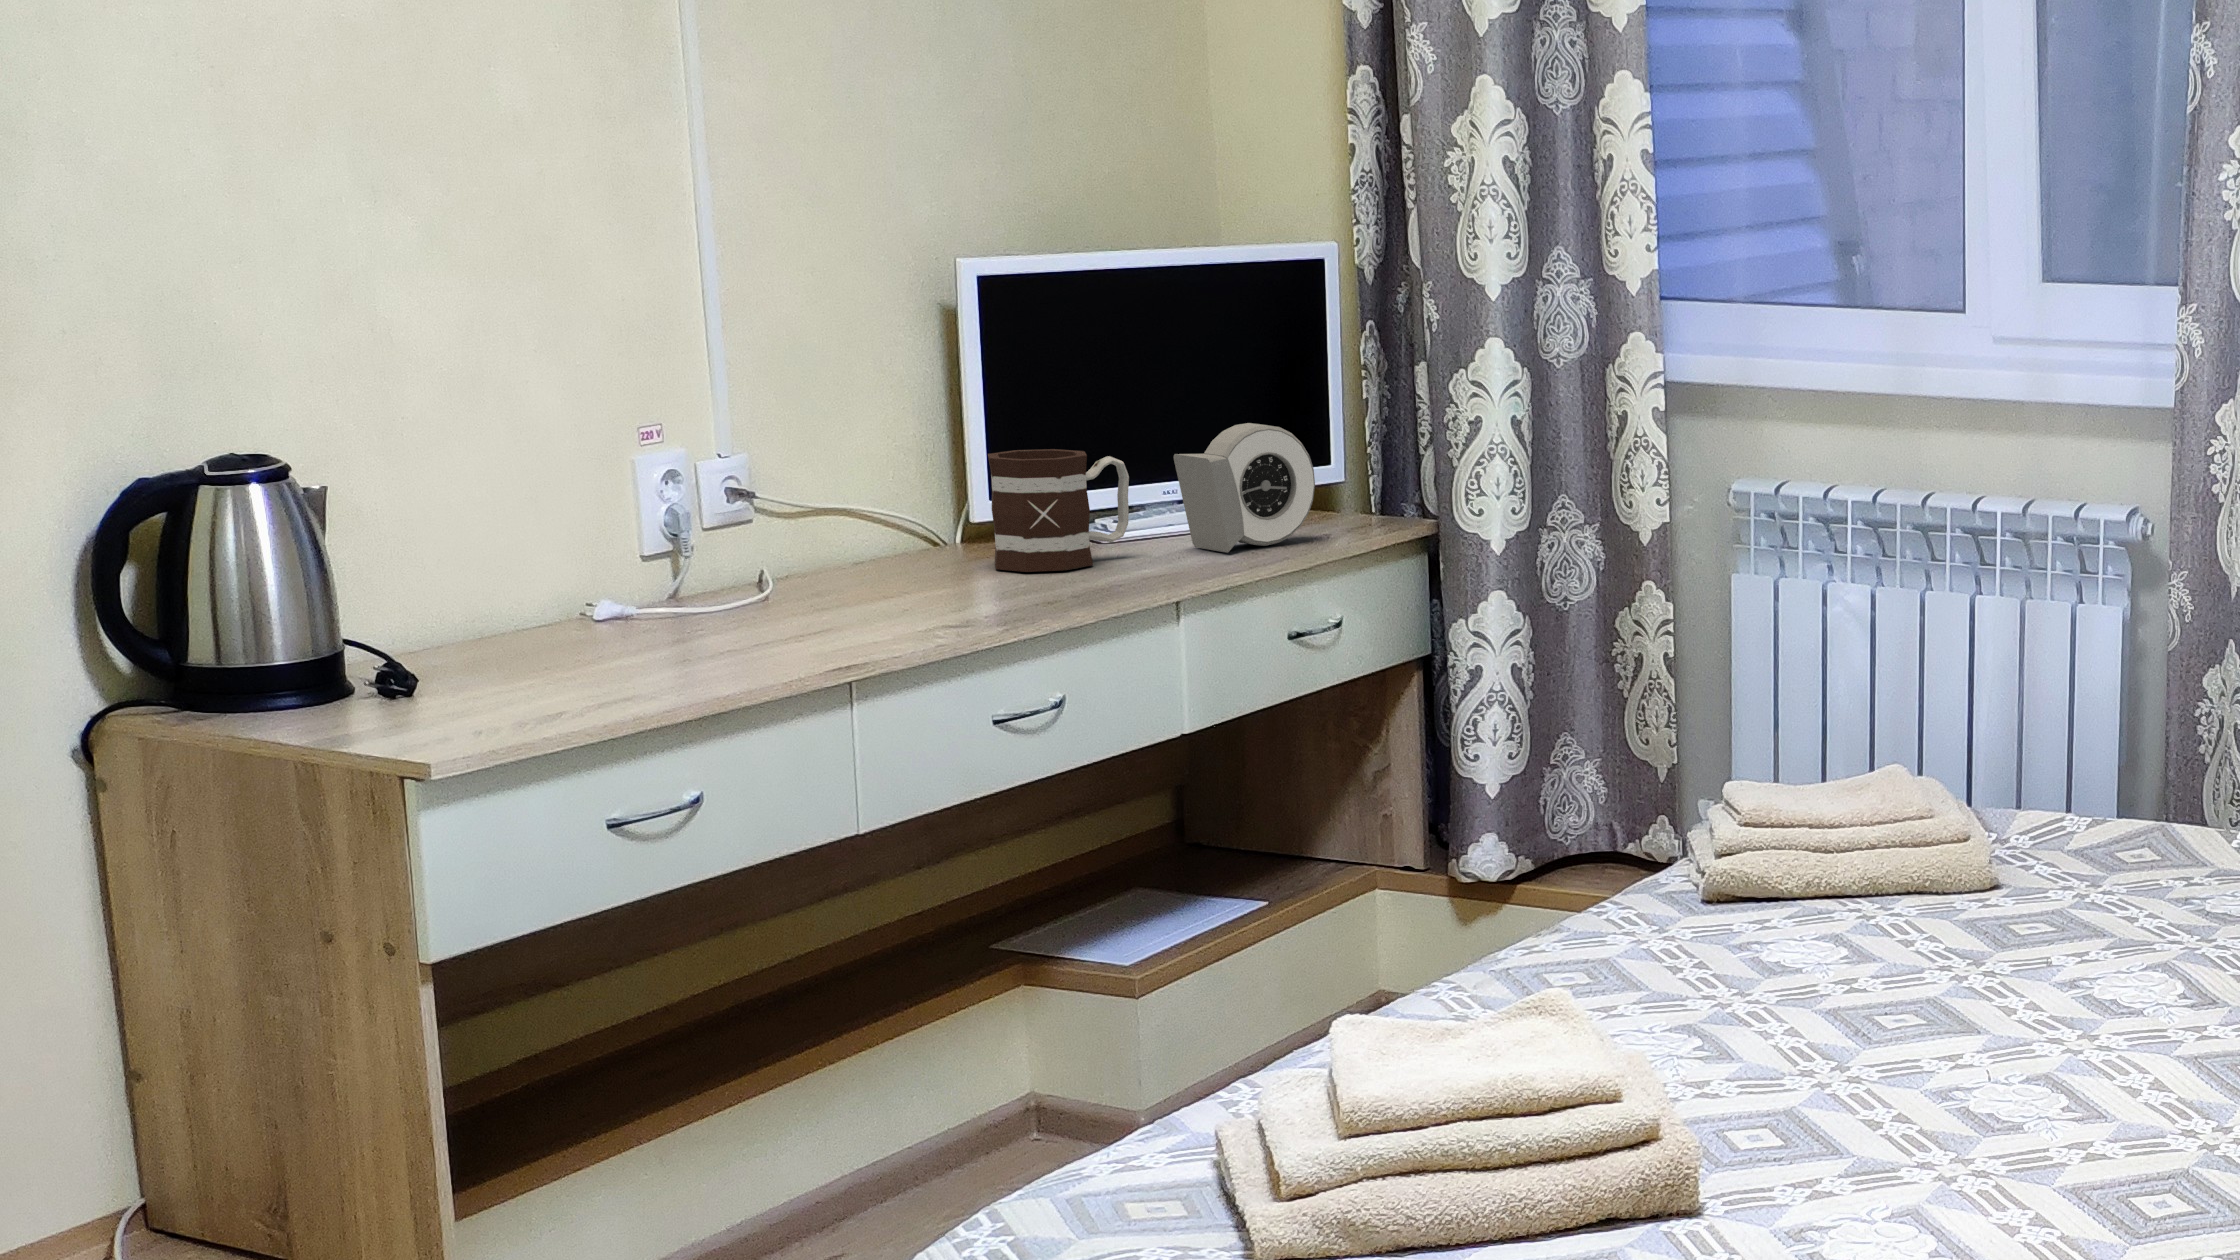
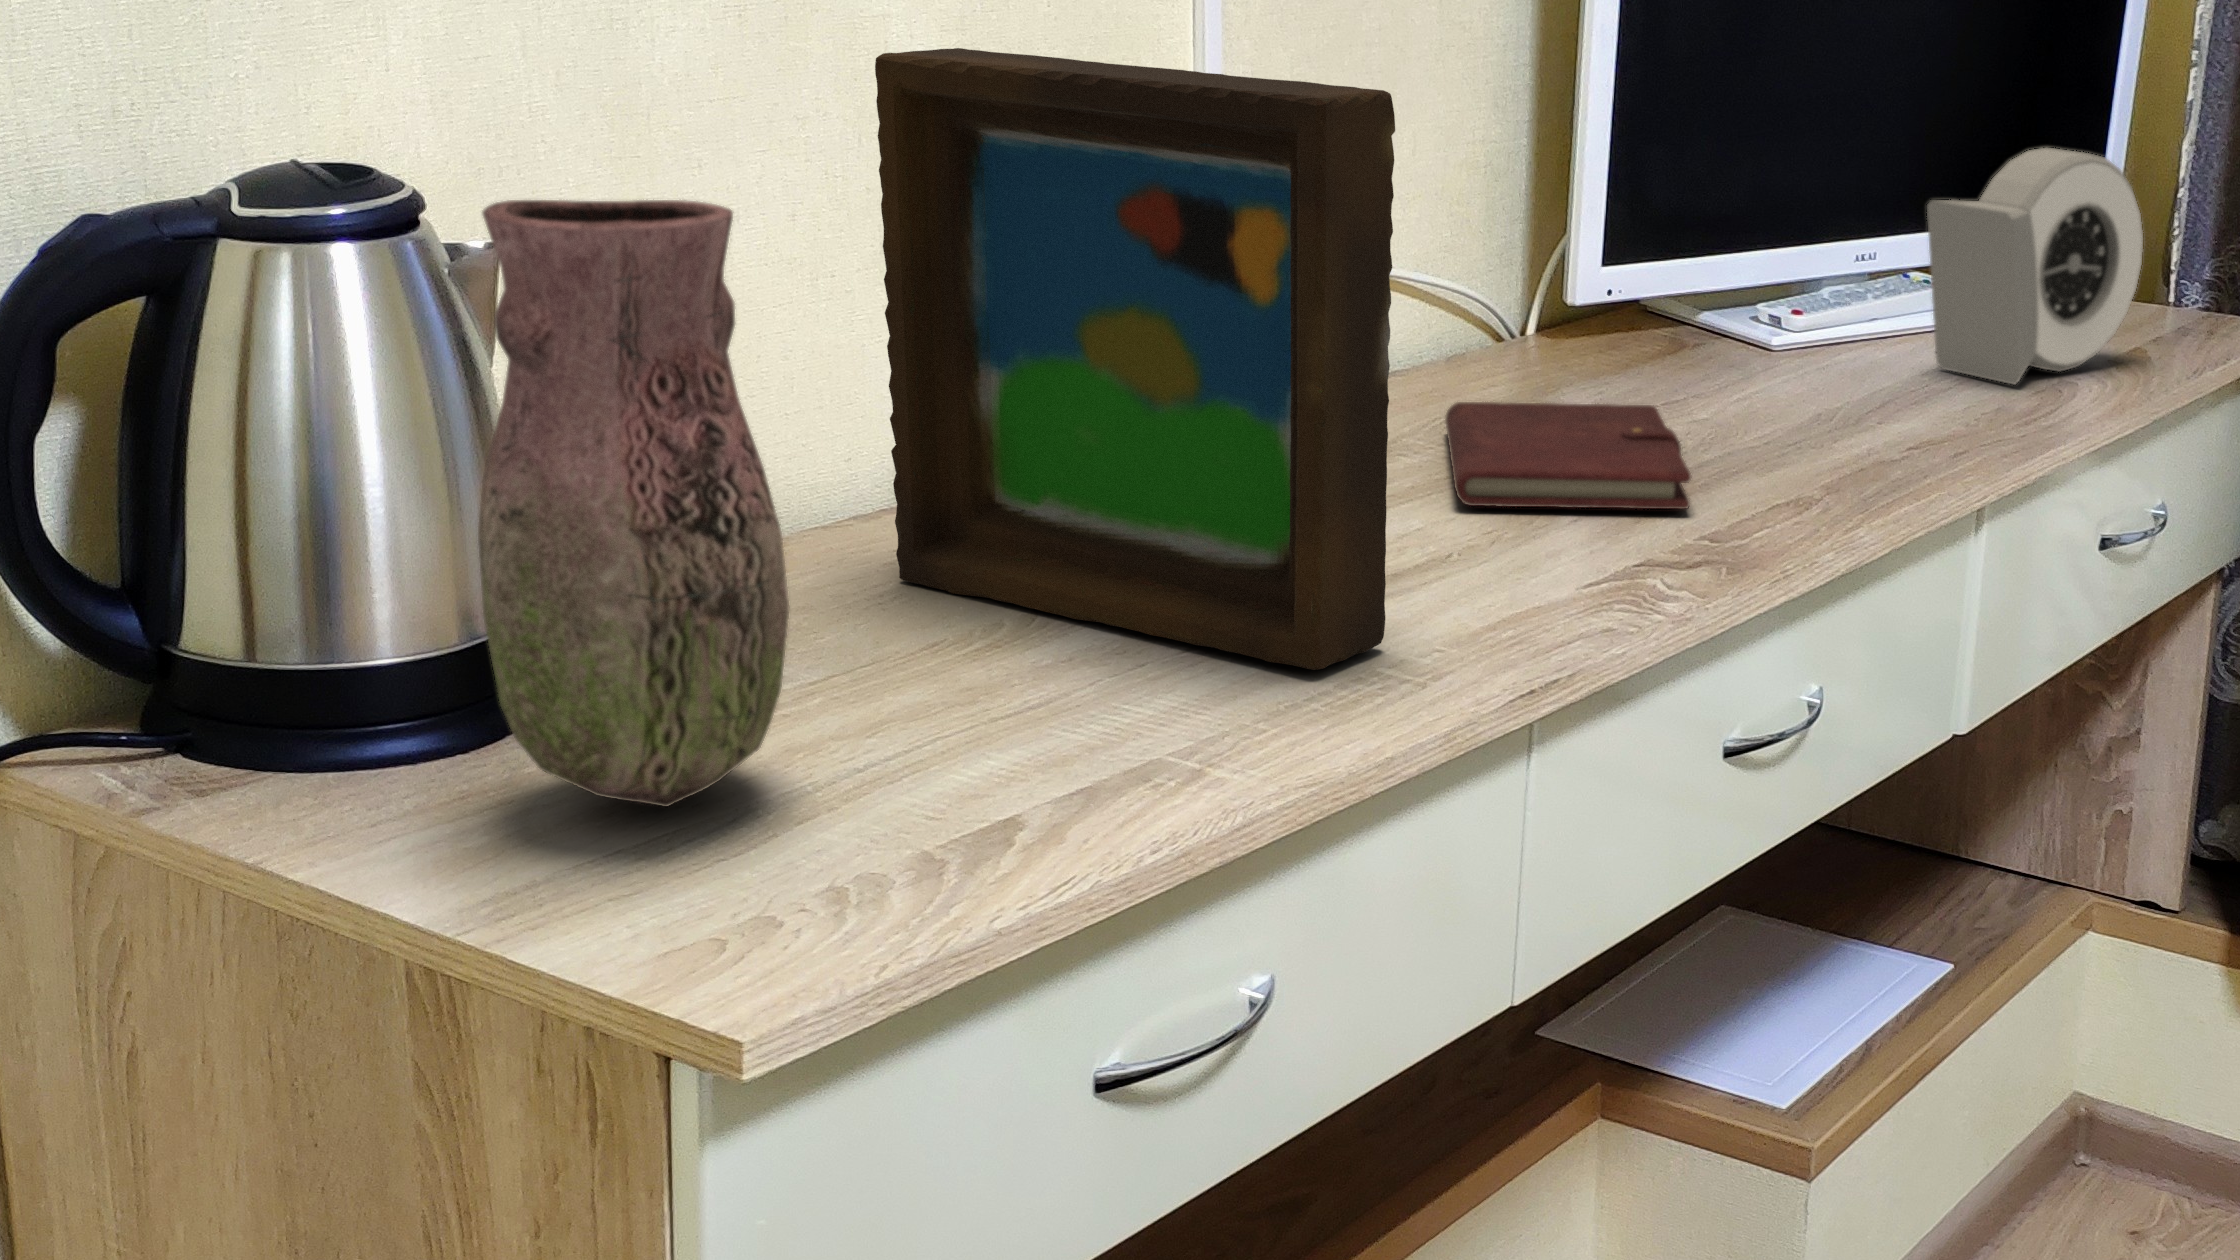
picture frame: none [510,400,767,668] -> present [875,48,1395,670]
mug: present [988,449,1129,572] -> none [1627,182,1864,414]
vase: none [322,468,460,714] -> present [478,200,789,807]
notebook: none [845,566,987,612] -> present [1445,402,1691,509]

